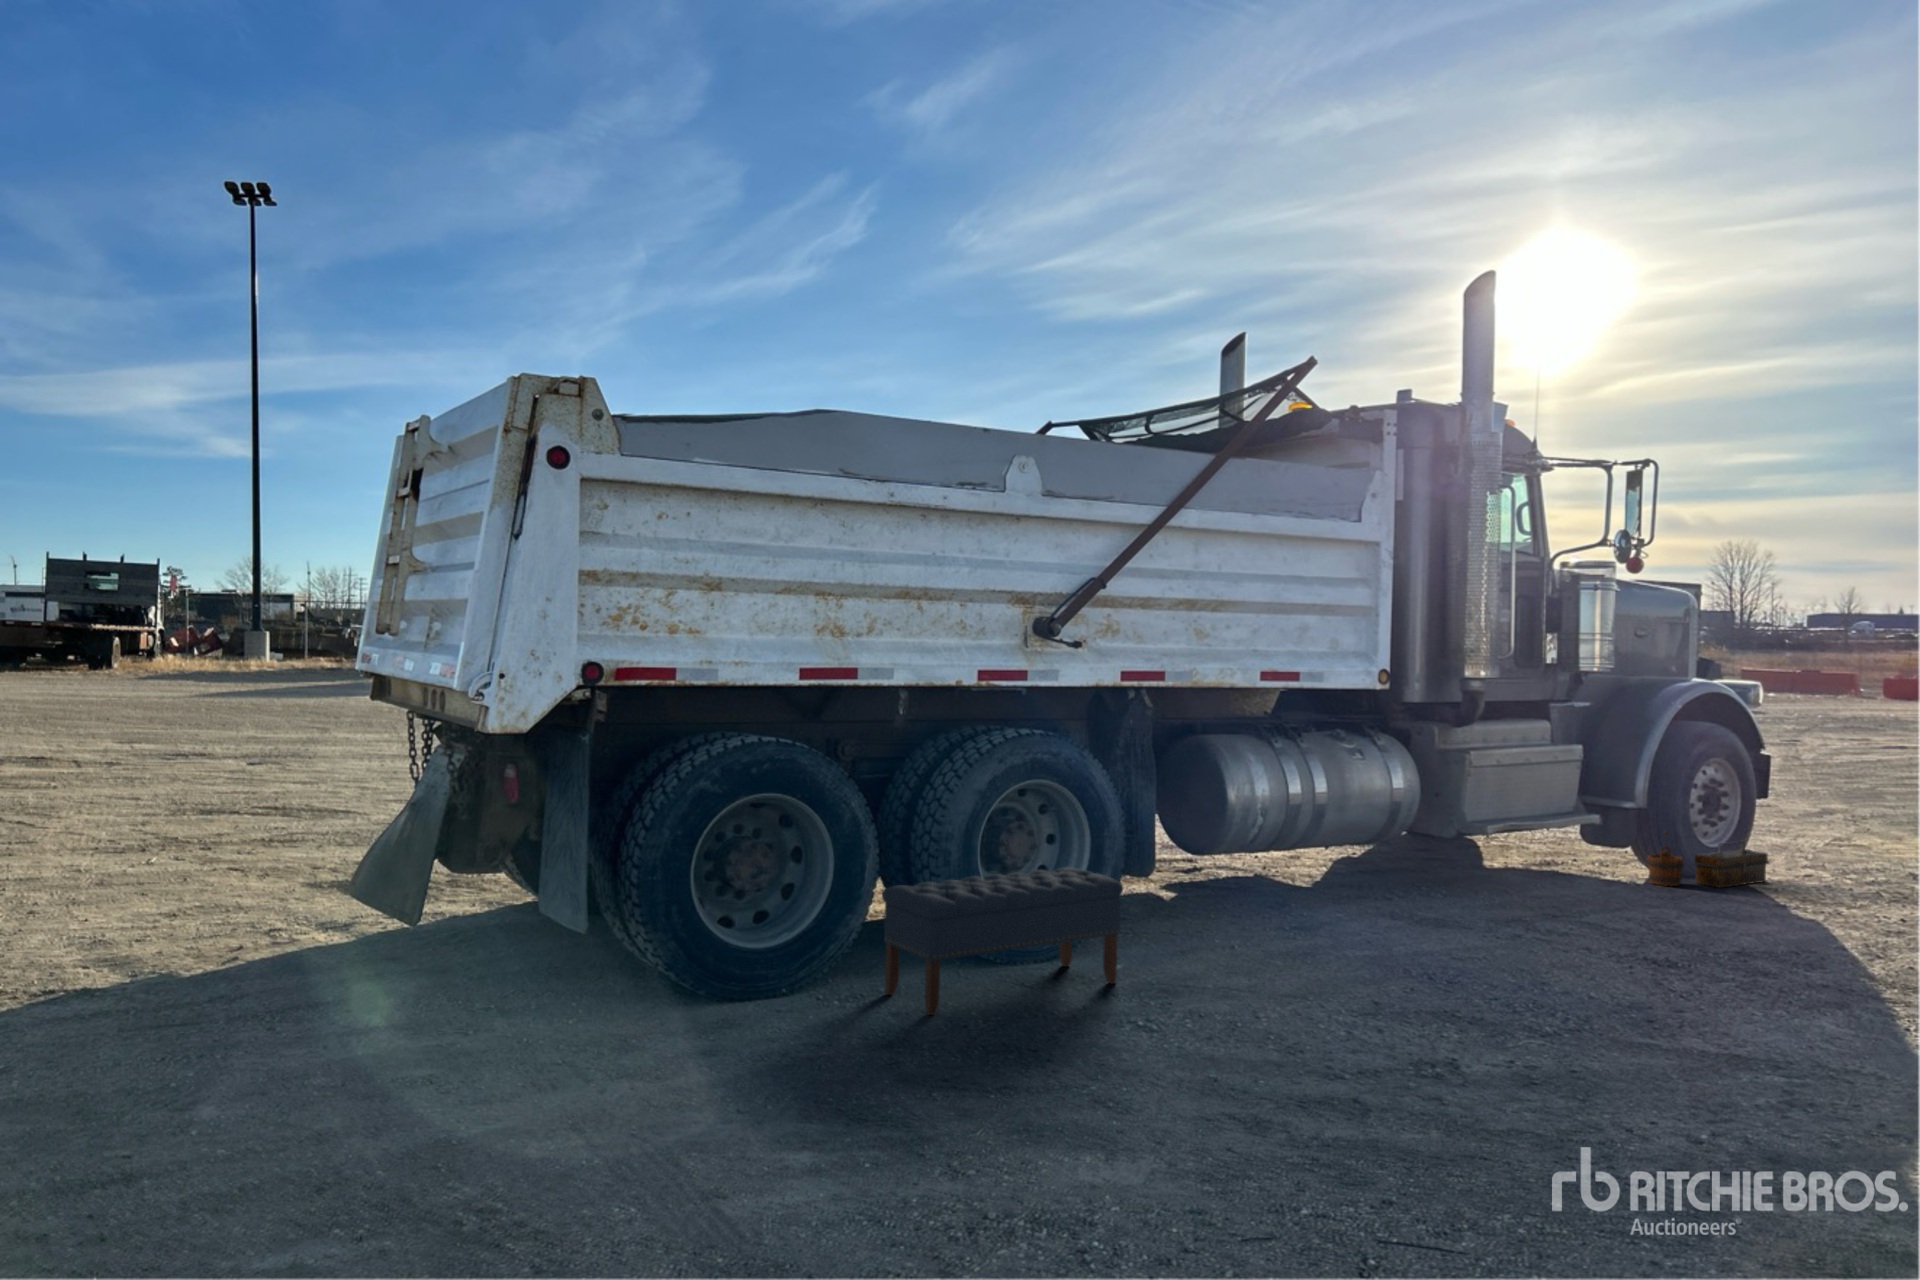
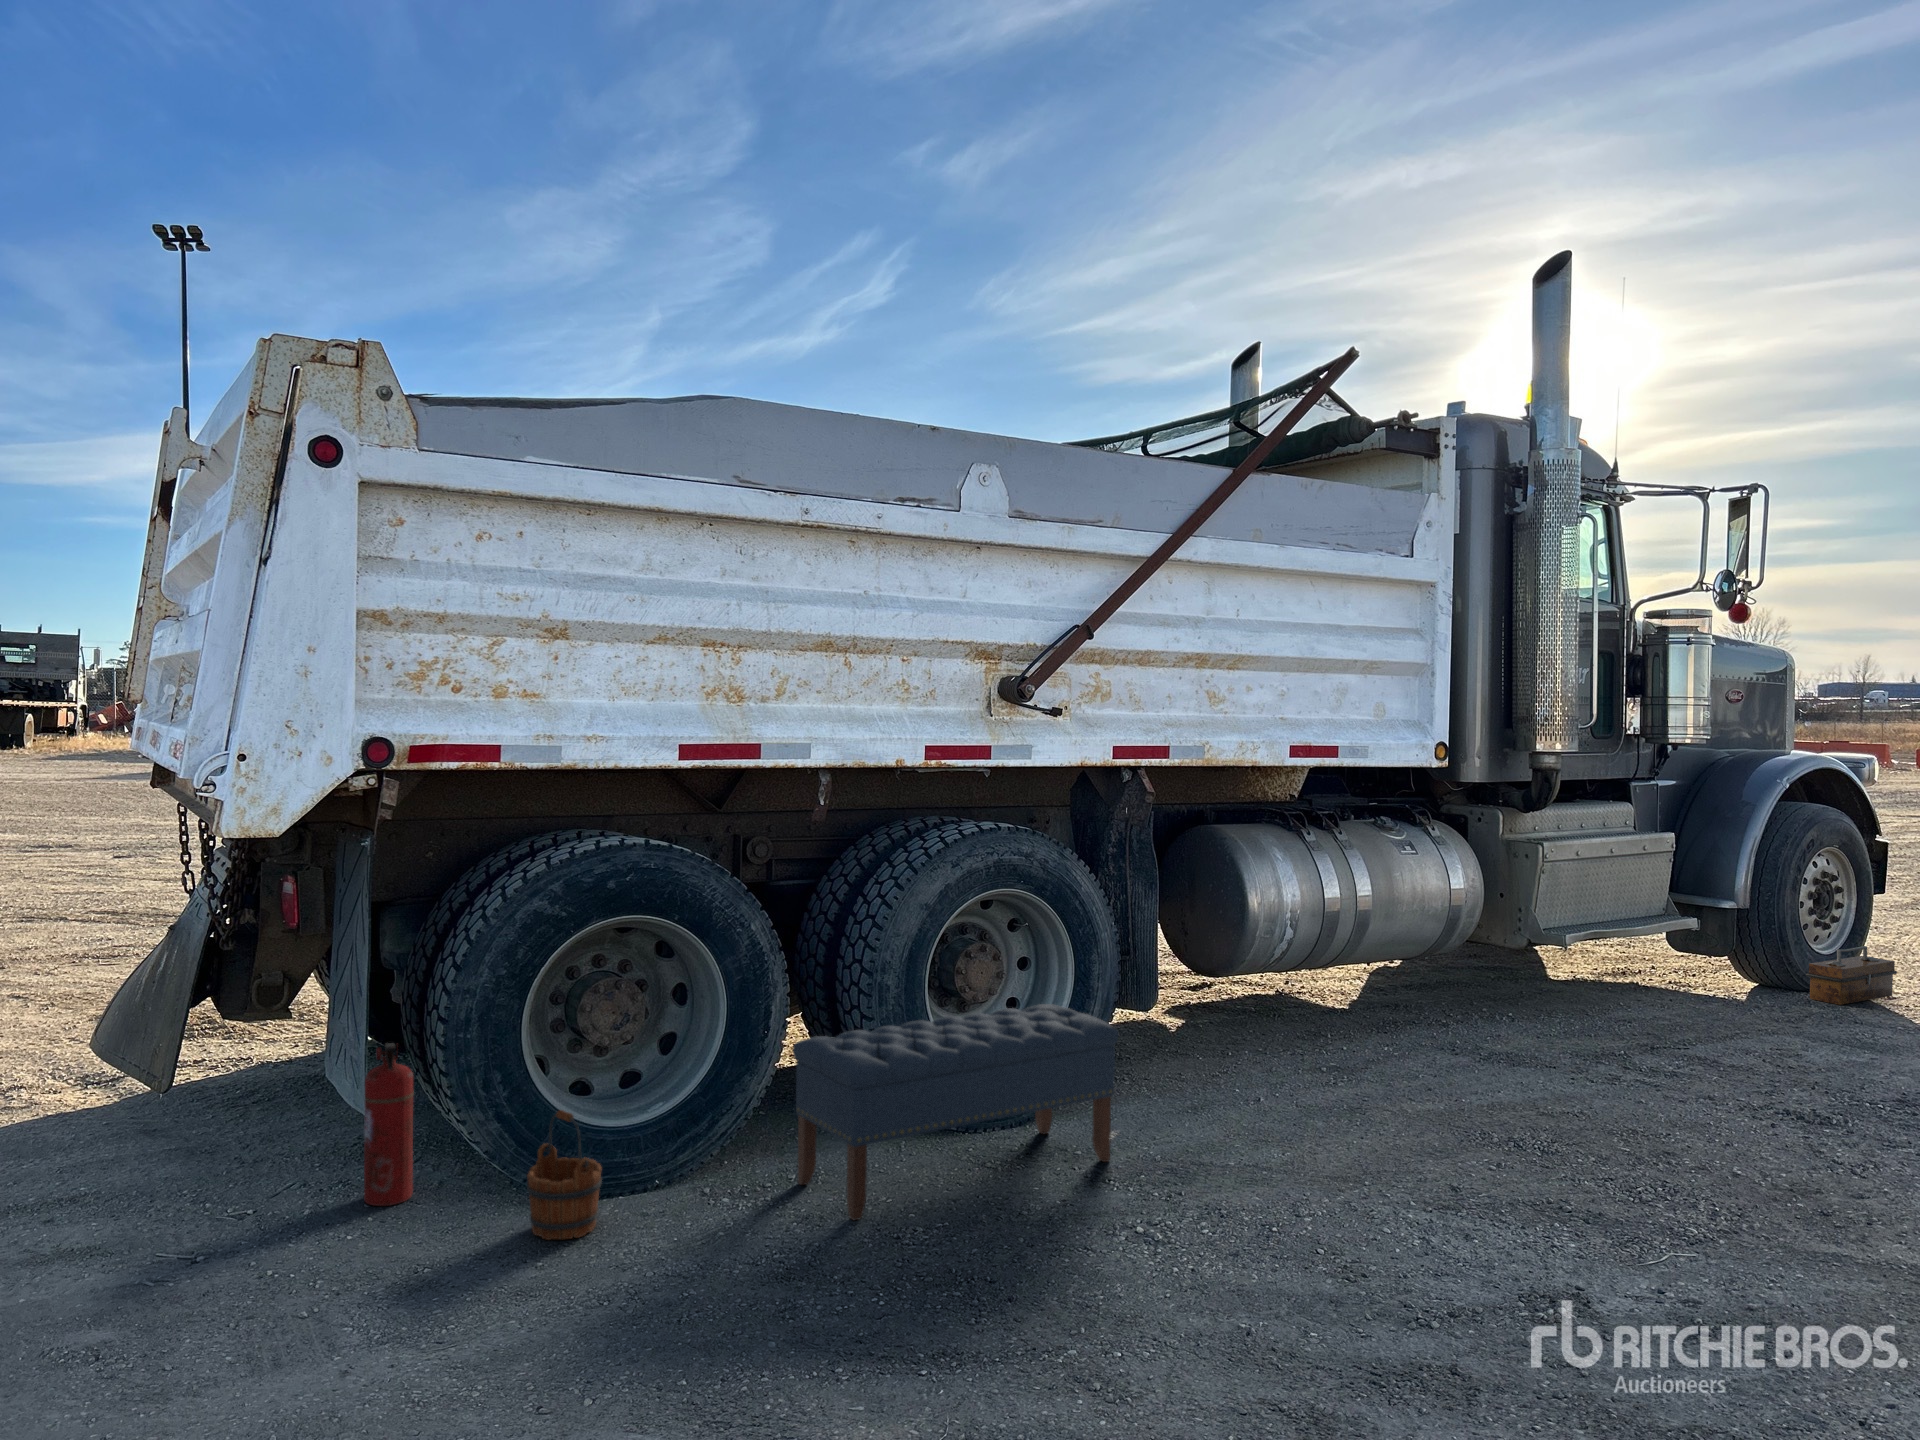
wooden bucket: present [1647,831,1683,886] -> present [527,1110,602,1240]
fire extinguisher: none [571,886,606,1004] -> present [364,1043,414,1206]

